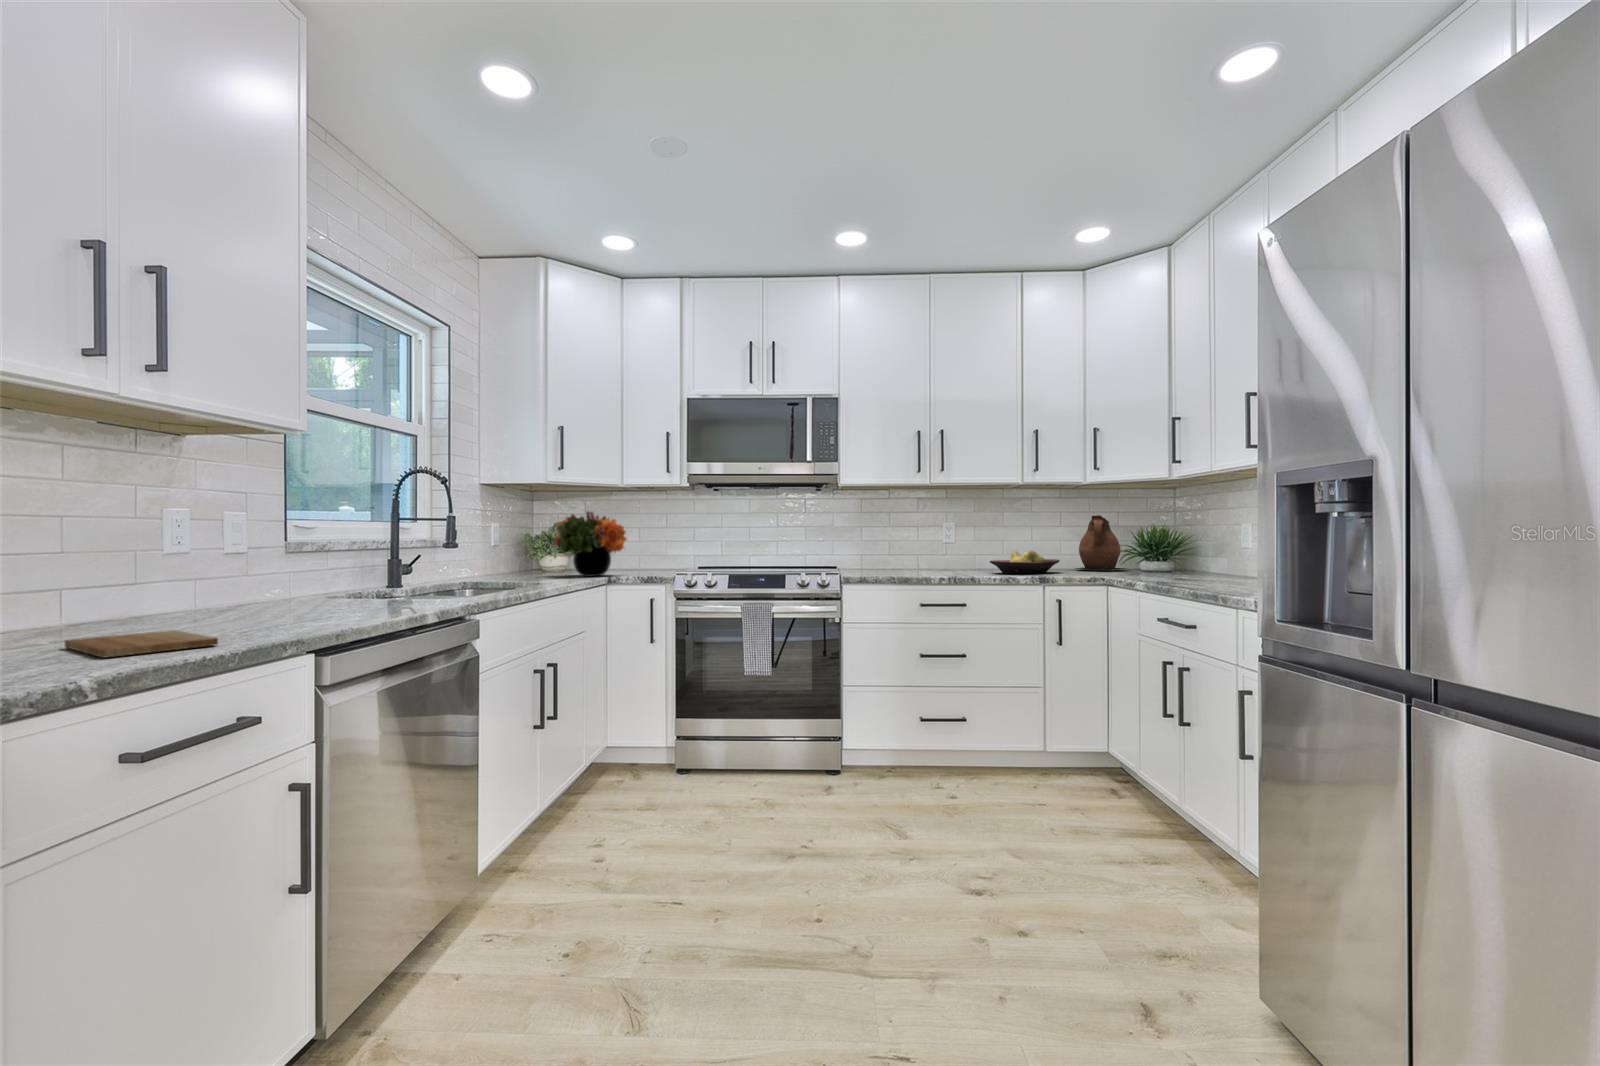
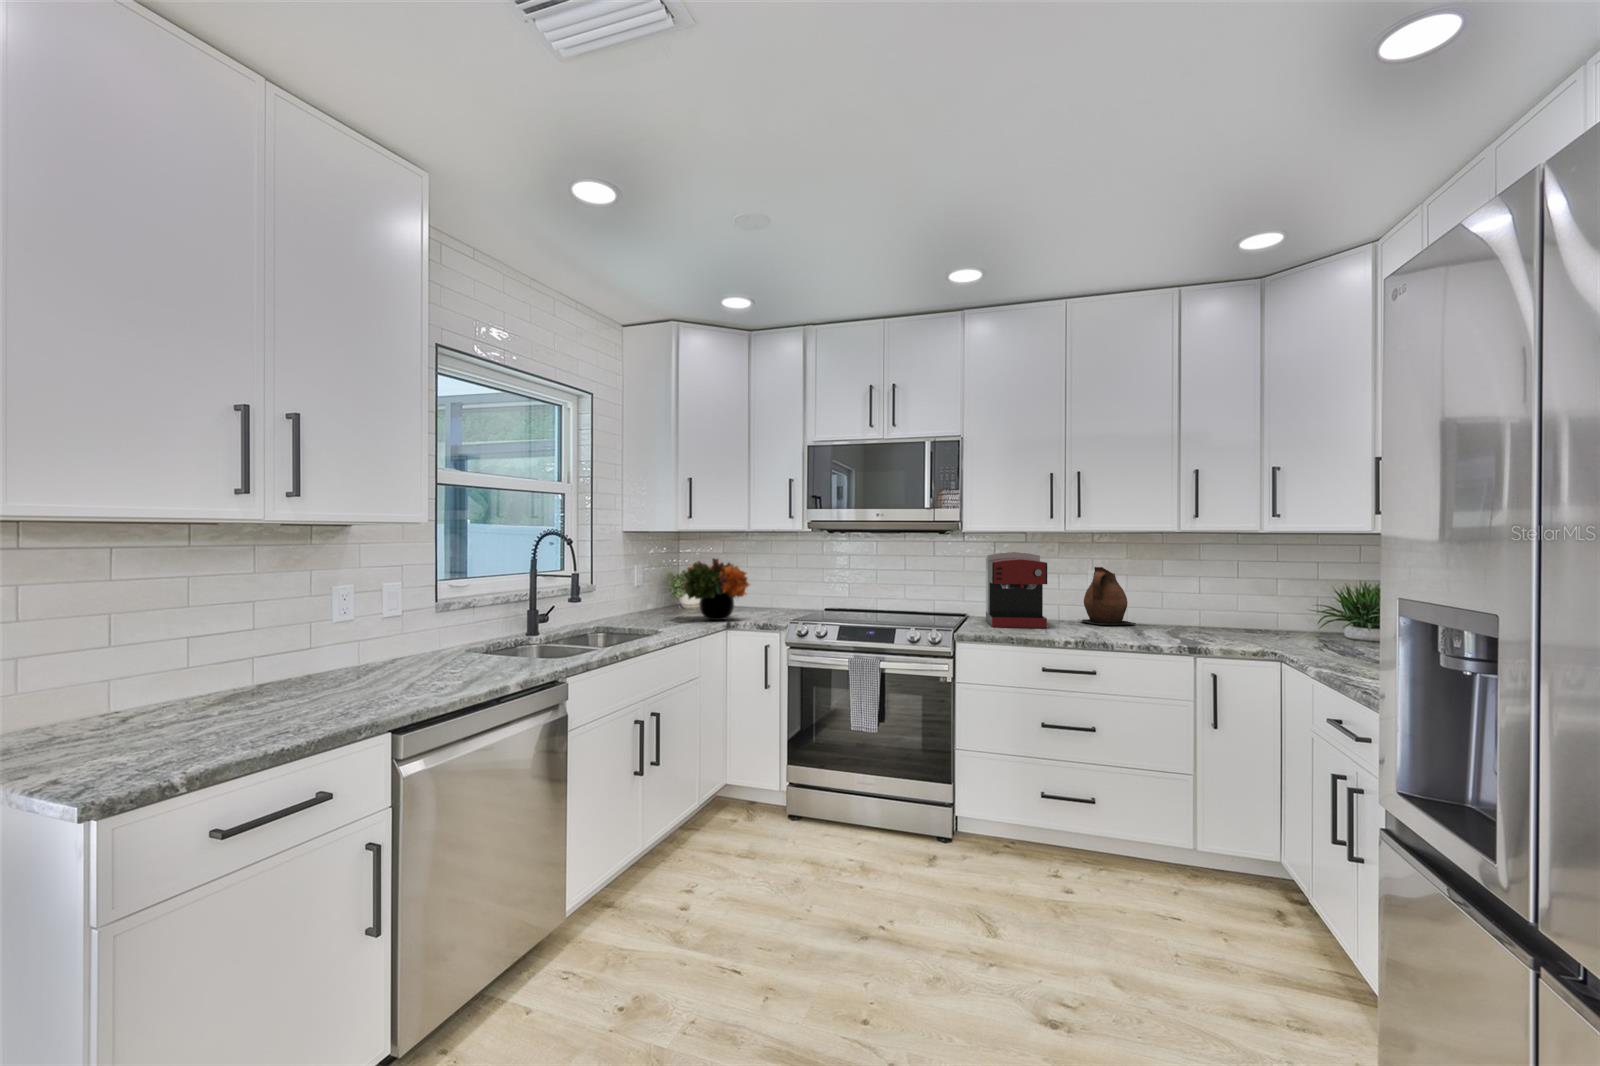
coffee maker: none [856,504,916,573] -> present [986,552,1047,628]
ceramic pitcher: present [1076,515,1126,570] -> present [1081,567,1136,625]
fruit bowl: present [990,551,1060,574] -> none [1129,612,1220,640]
cutting board: present [65,630,218,658] -> none [215,707,307,744]

